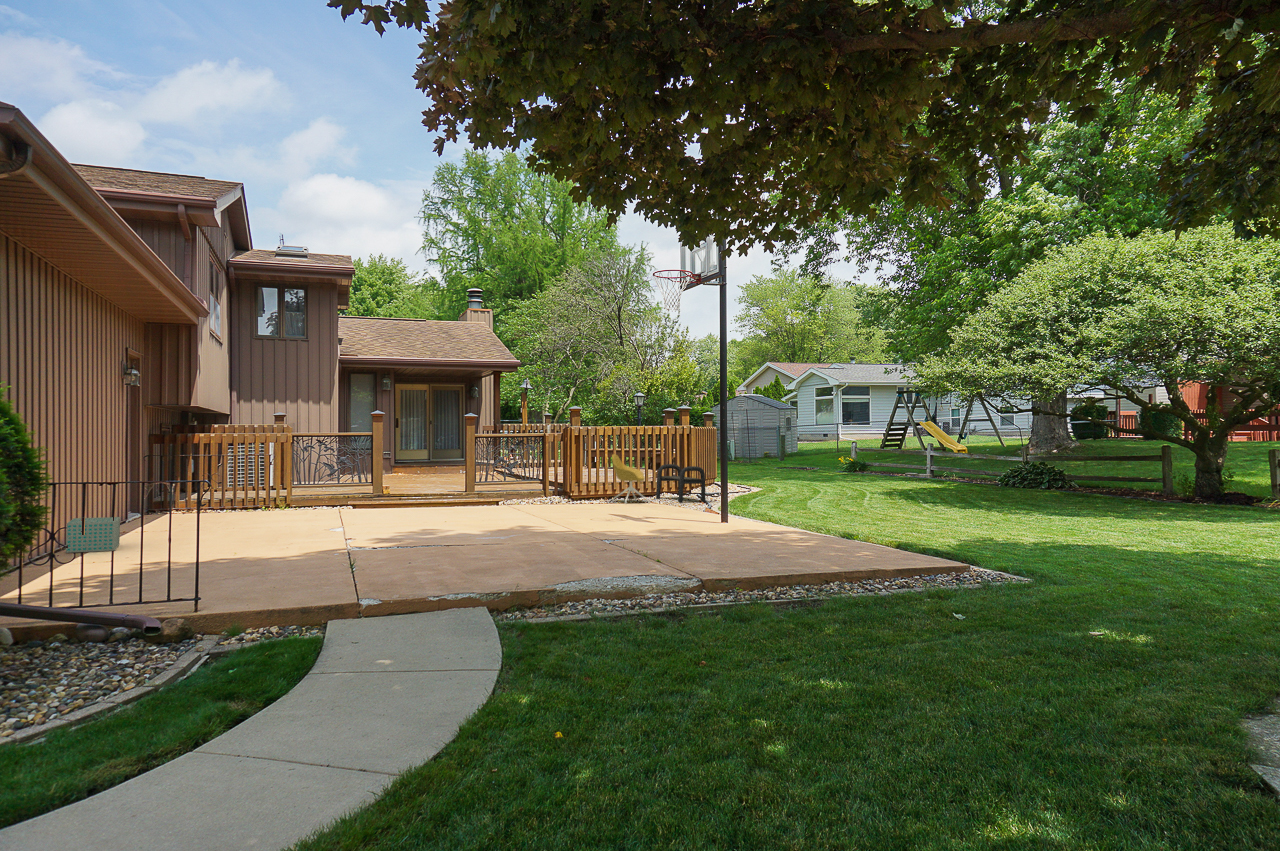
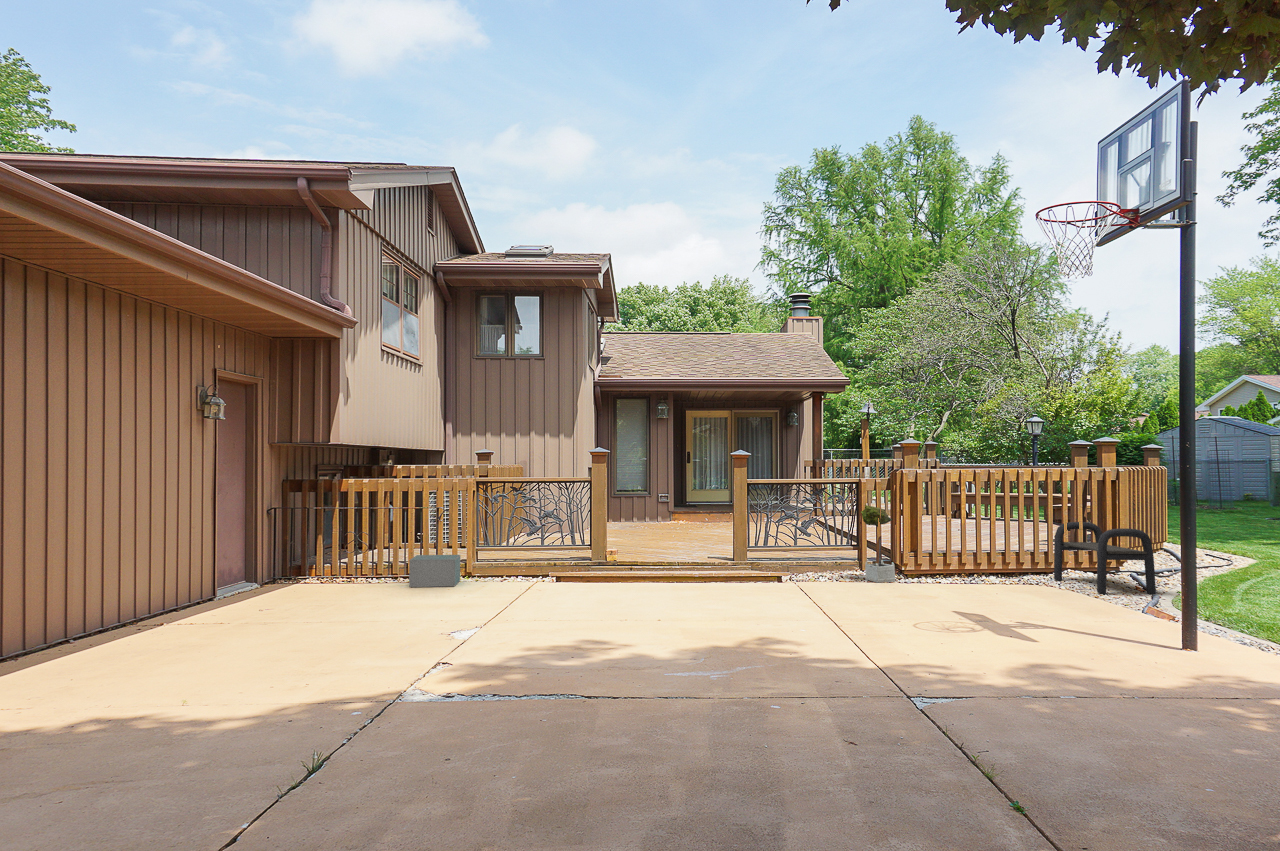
potted tree: none [551,454,571,503] -> present [861,505,895,583]
chair: present [612,455,649,503] -> none [964,505,1037,591]
storage box: present [66,517,120,553] -> present [409,555,460,587]

